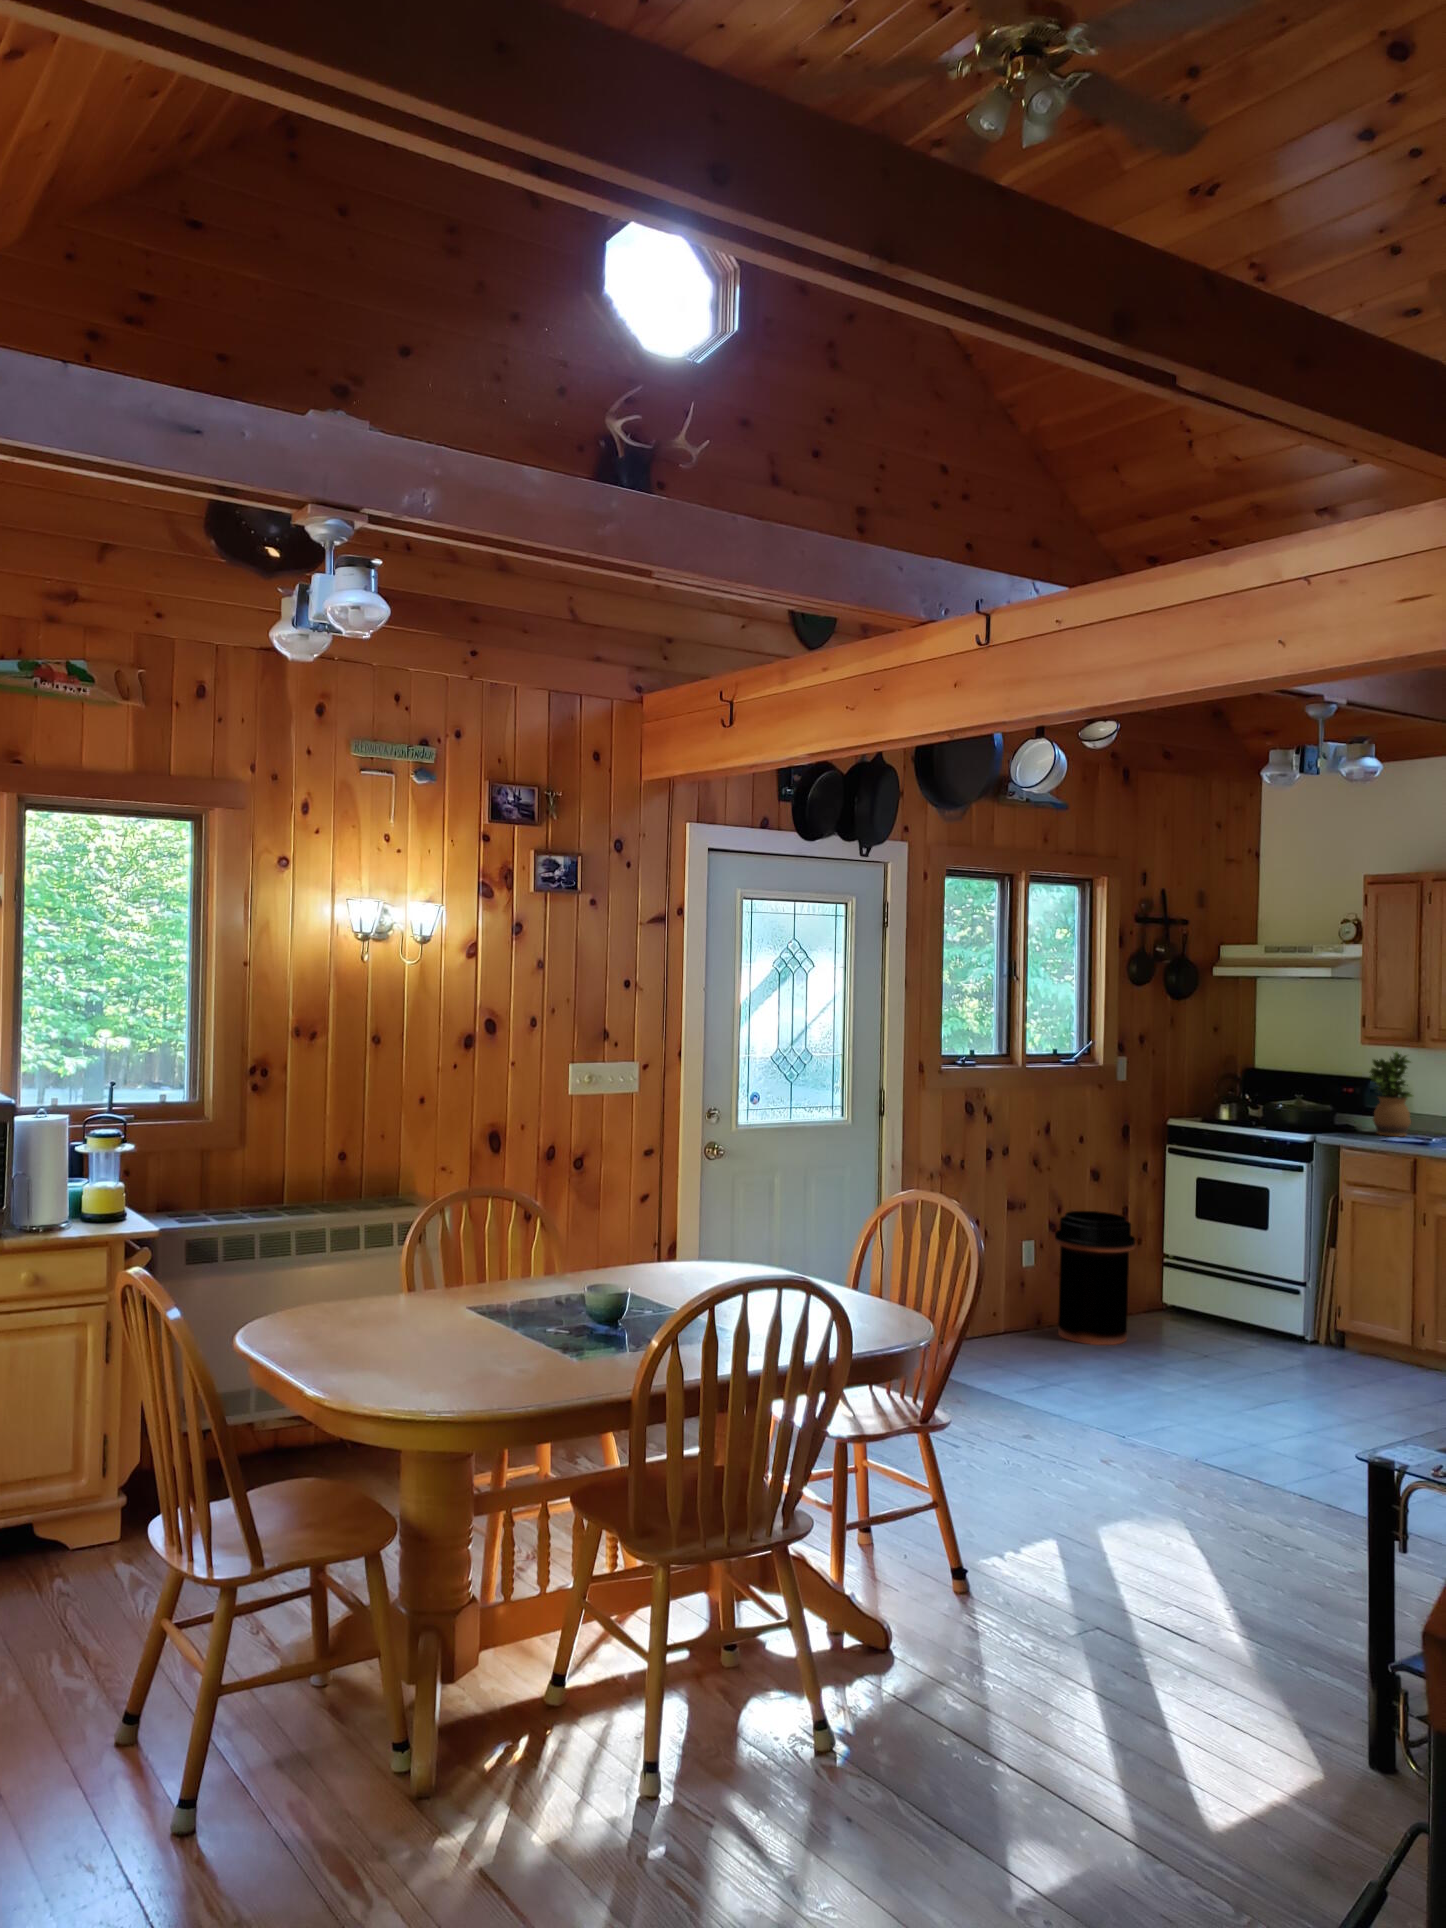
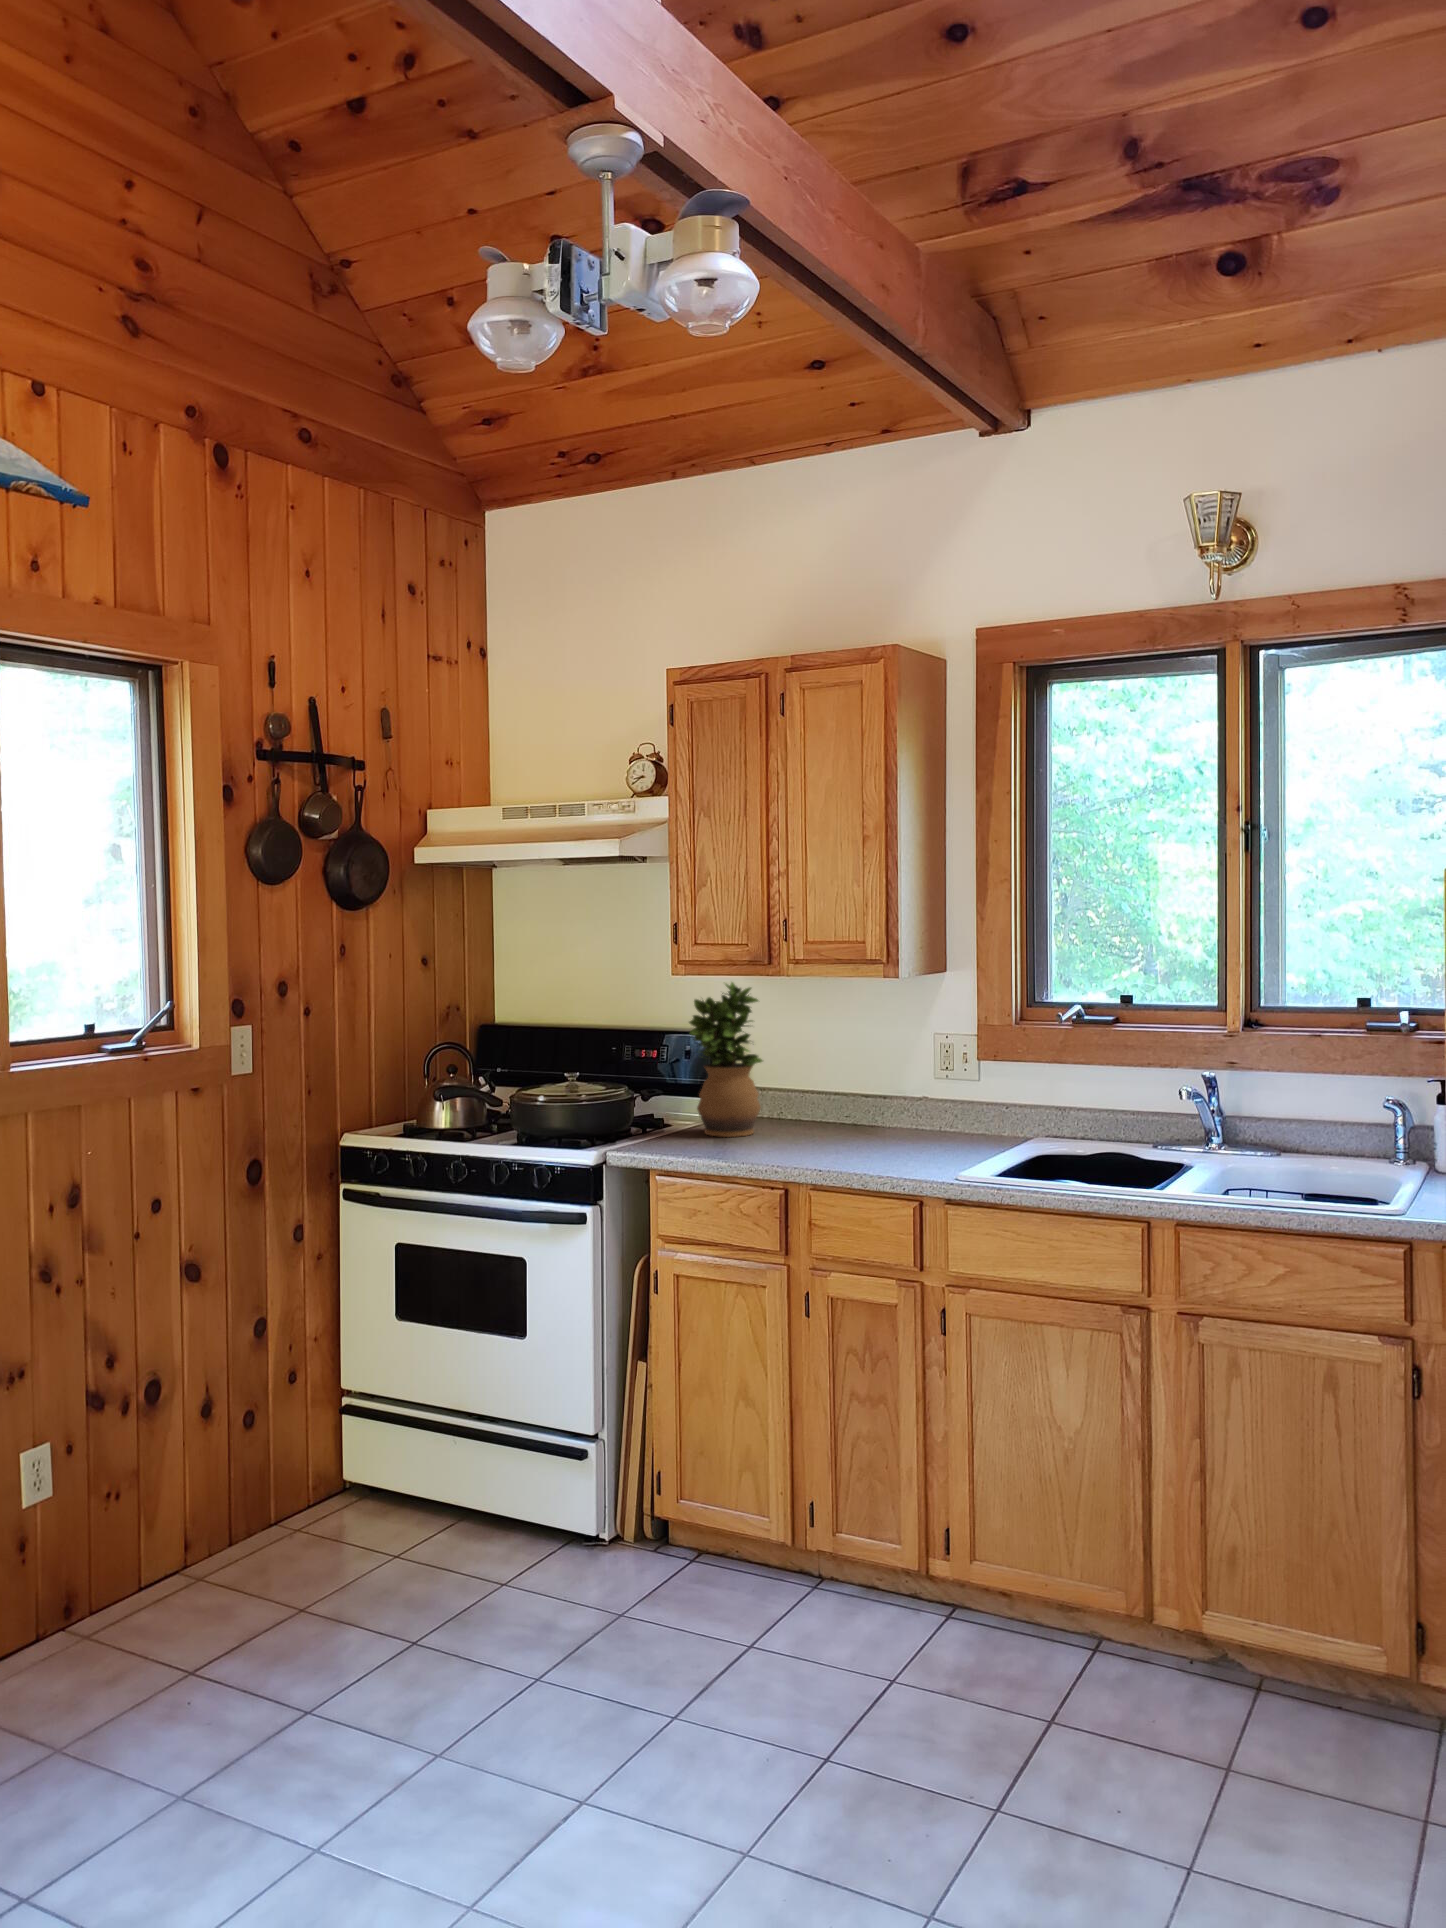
trash can: present [1055,1211,1135,1345] -> none [90,1356,266,1663]

